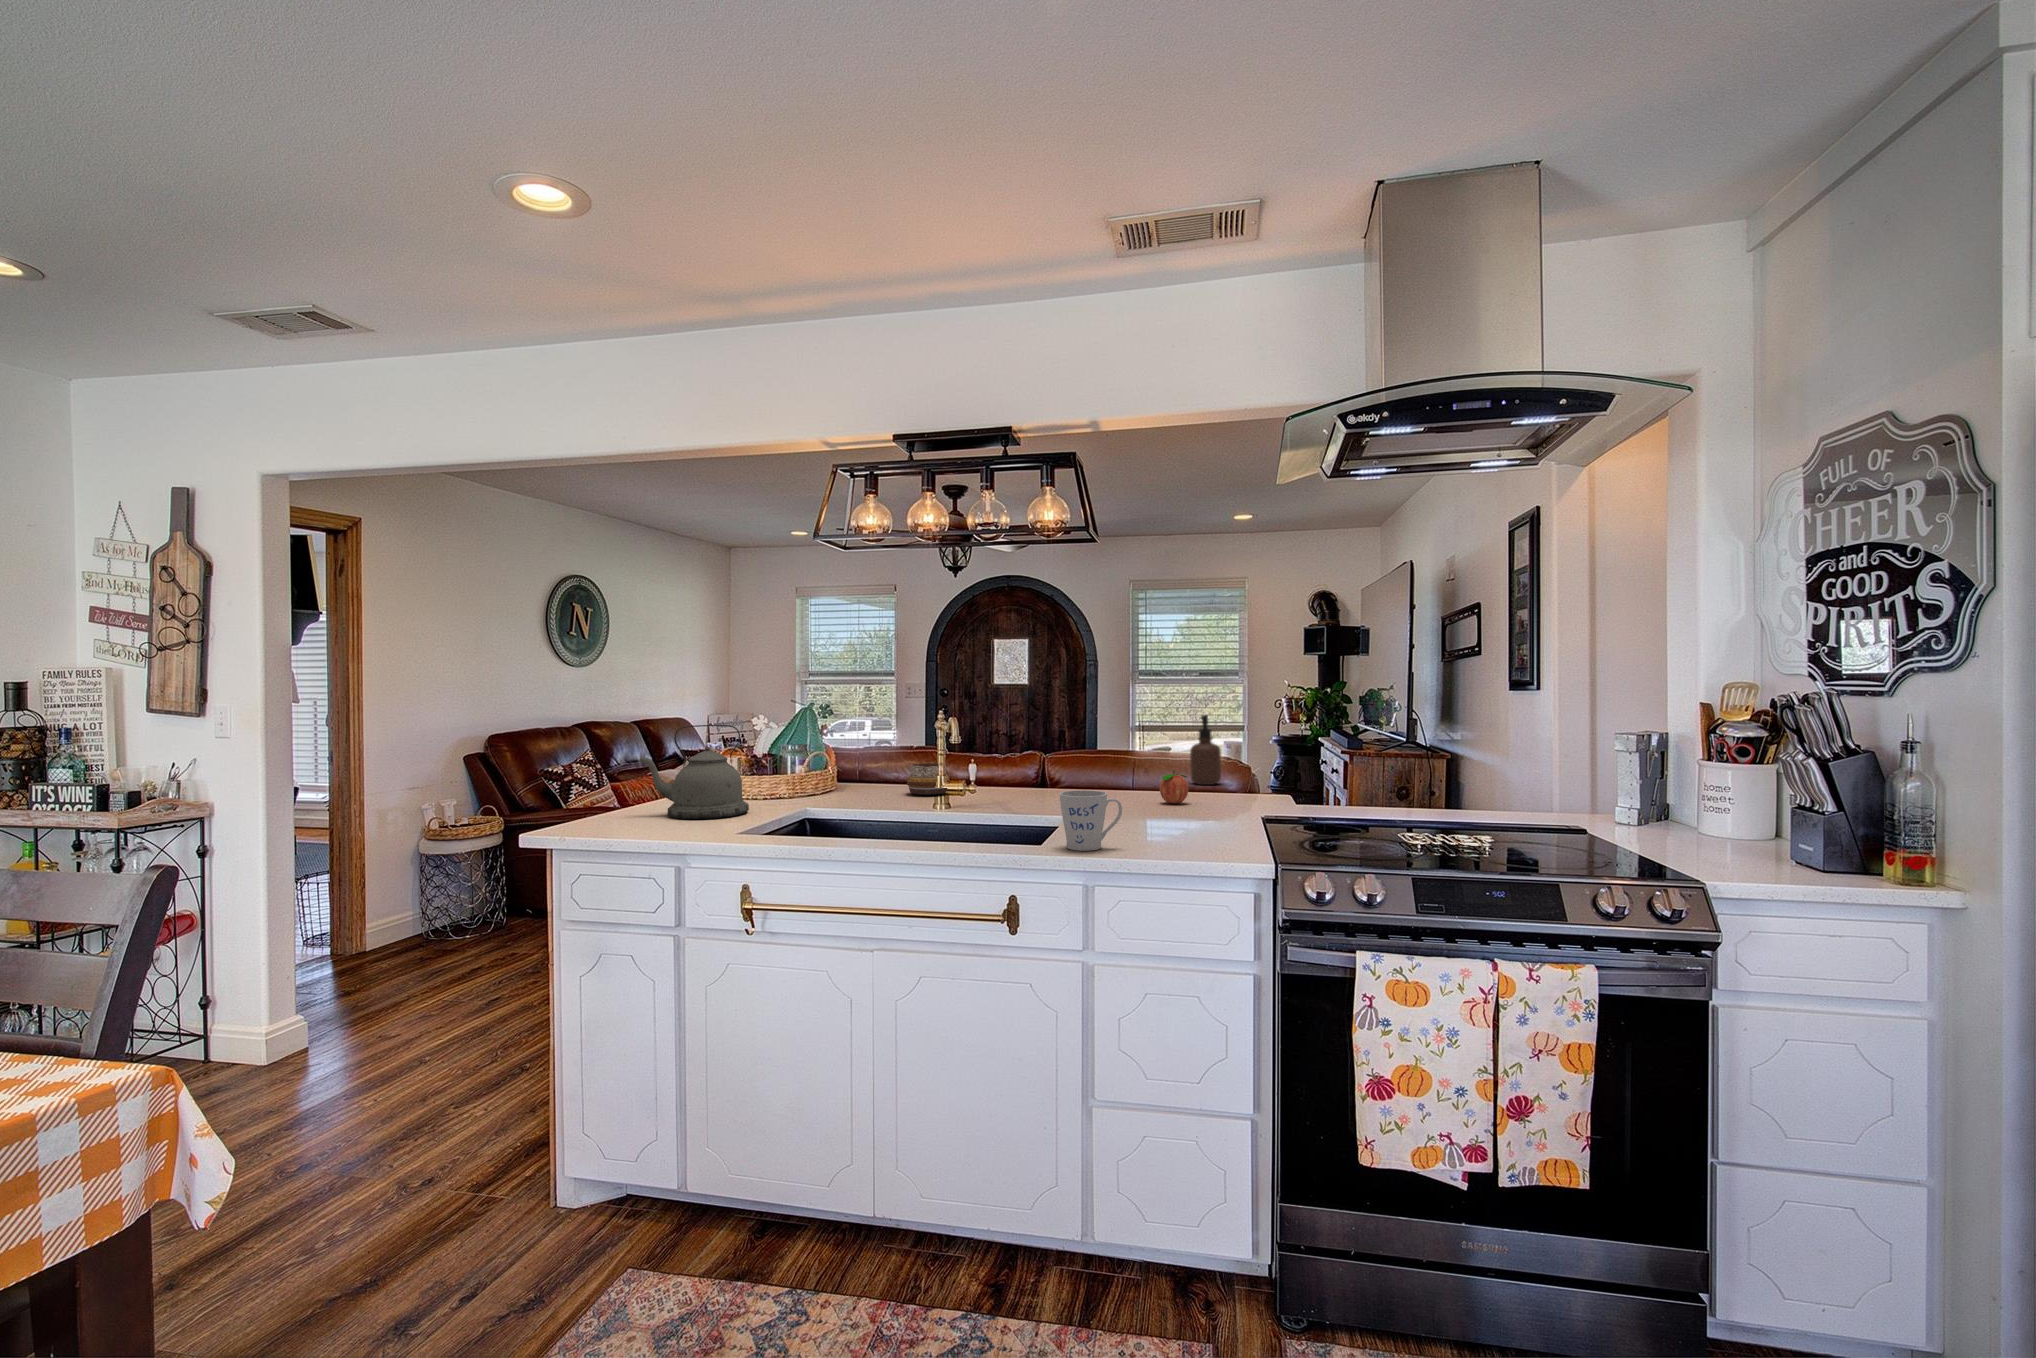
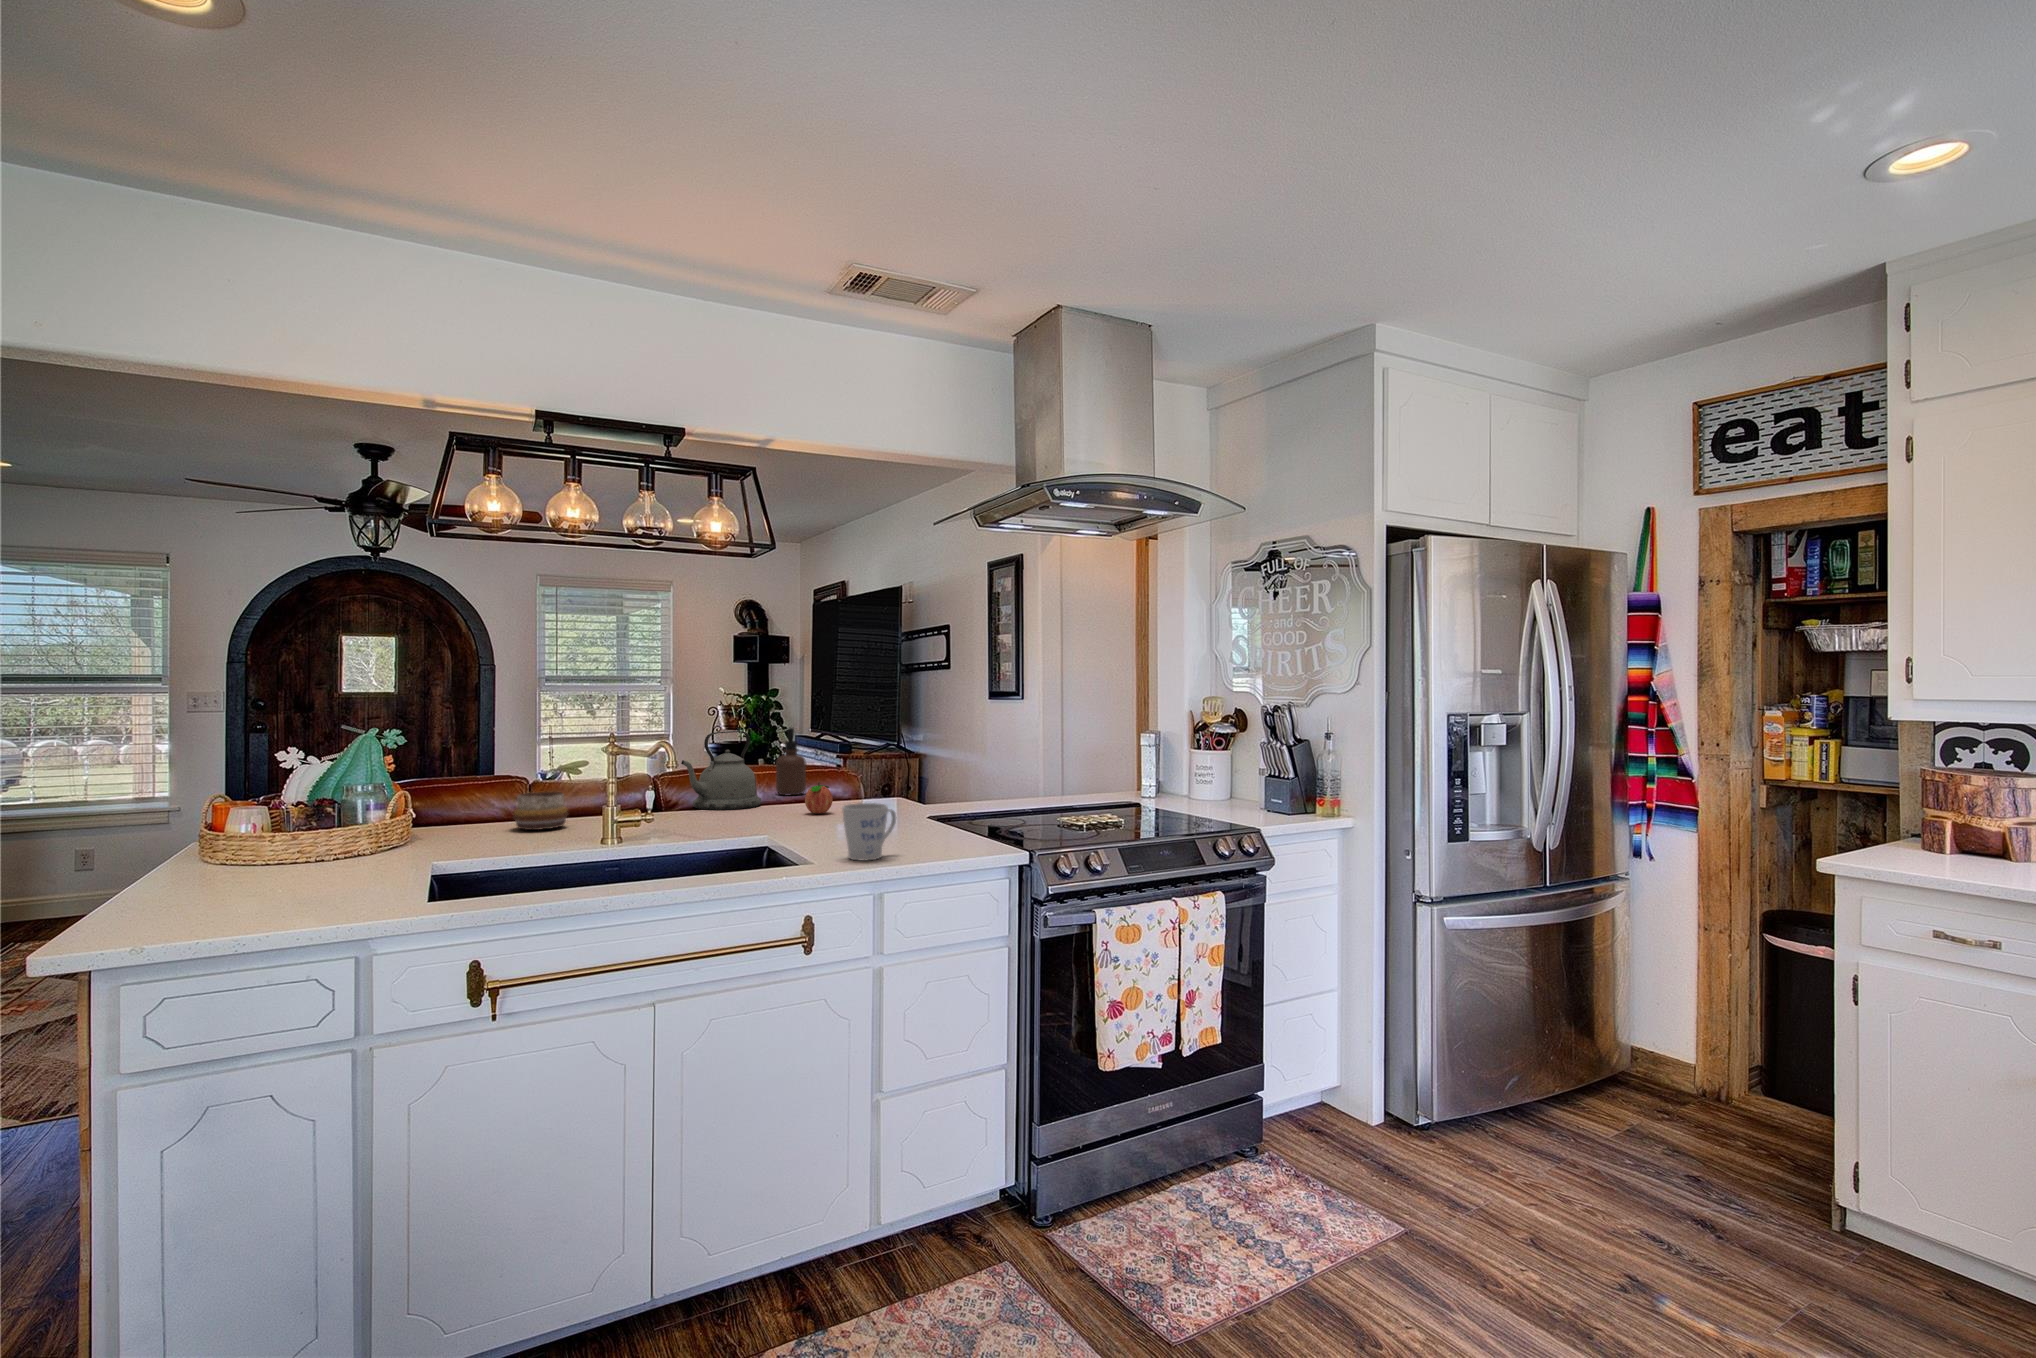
kettle: present [640,725,749,819] -> present [681,731,761,810]

